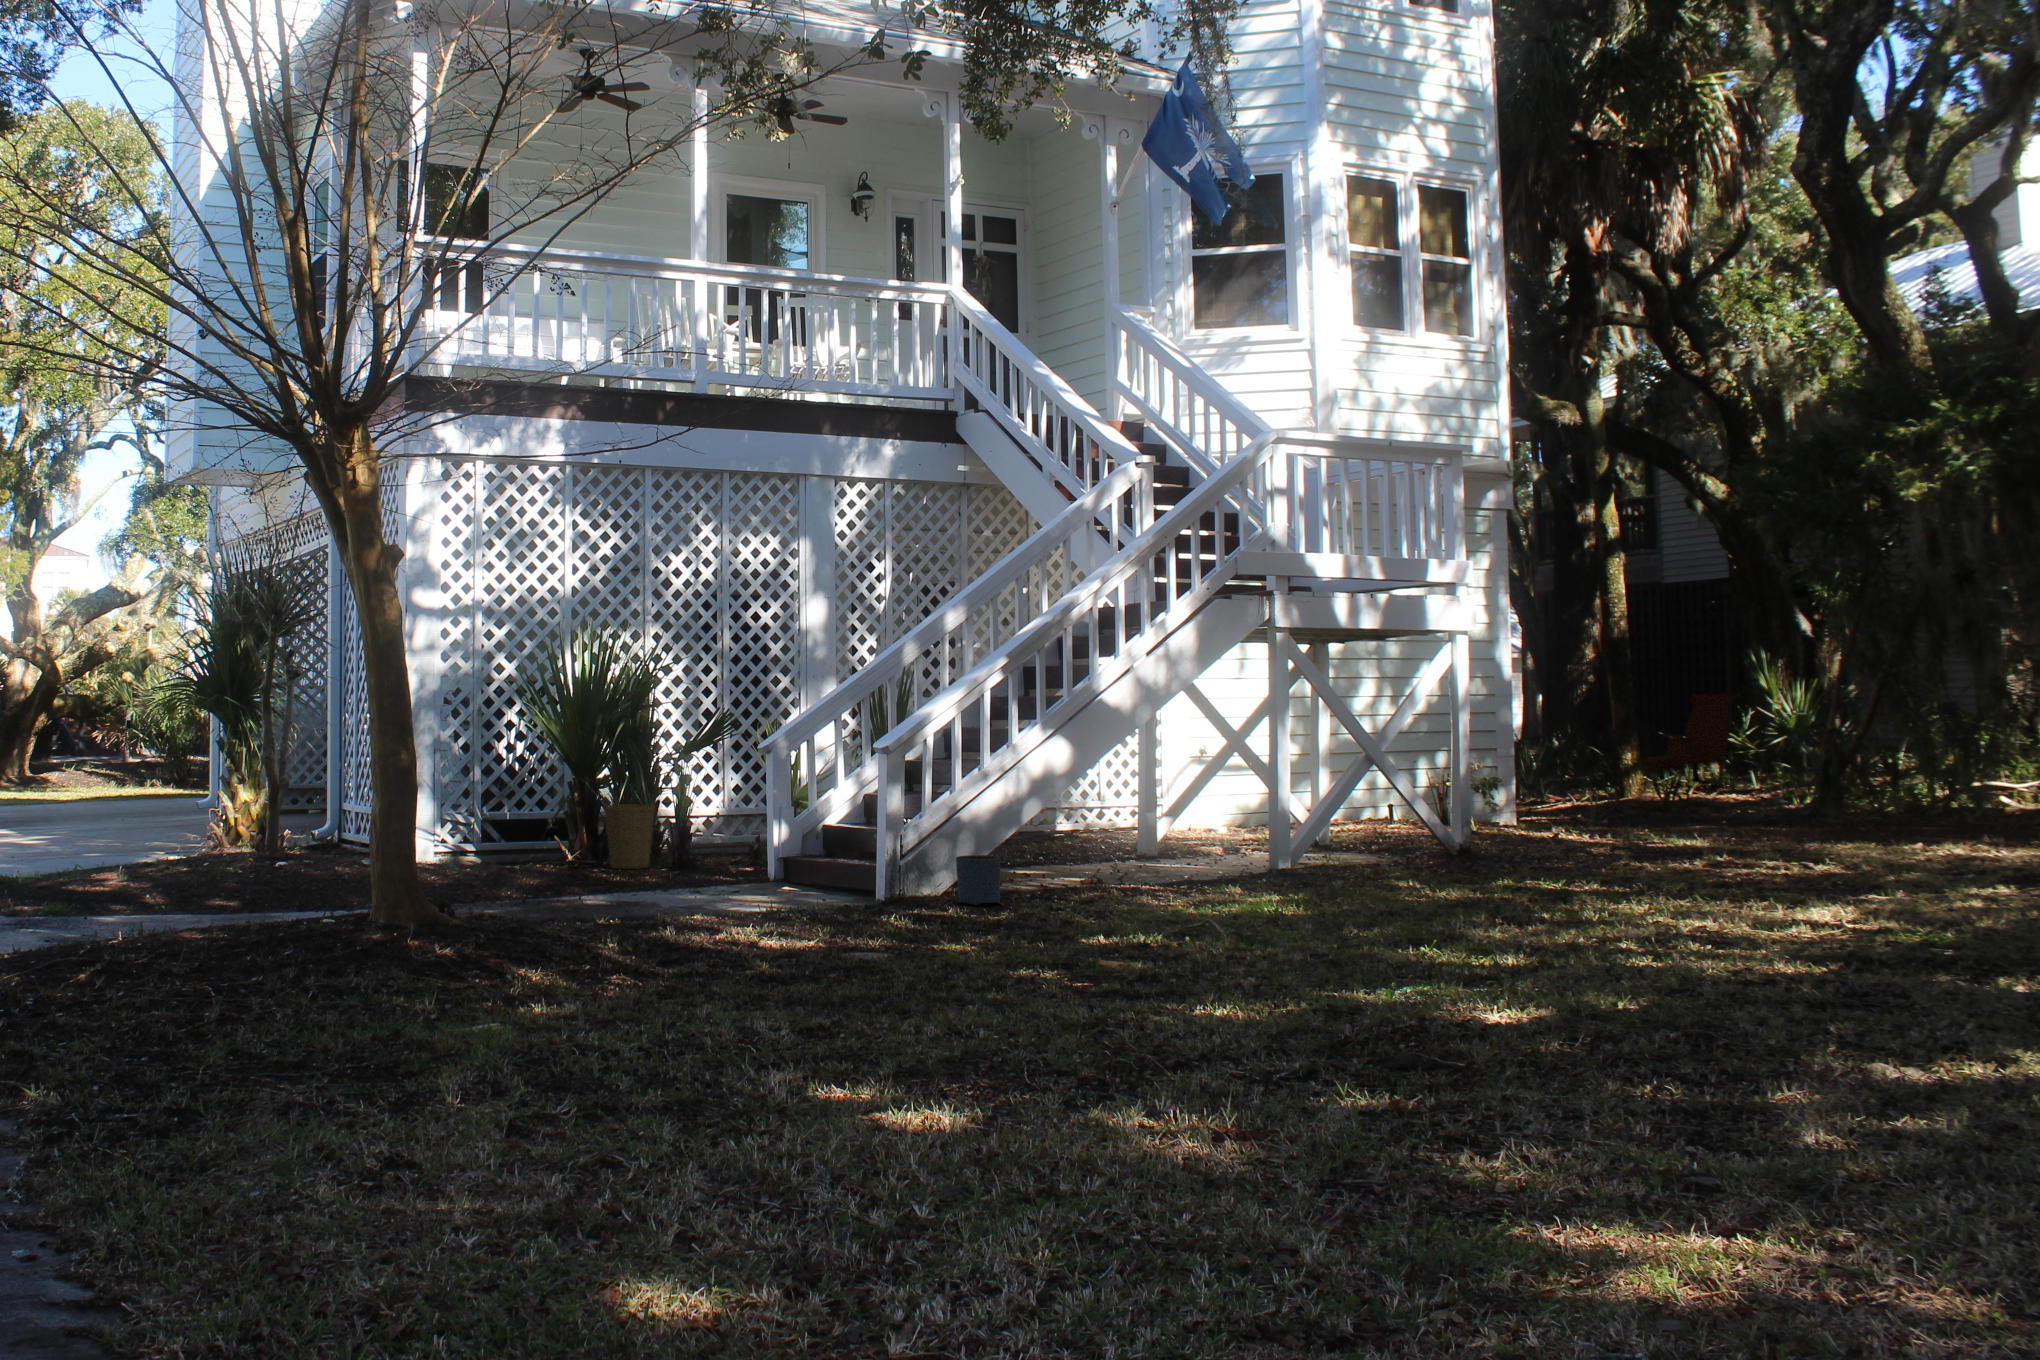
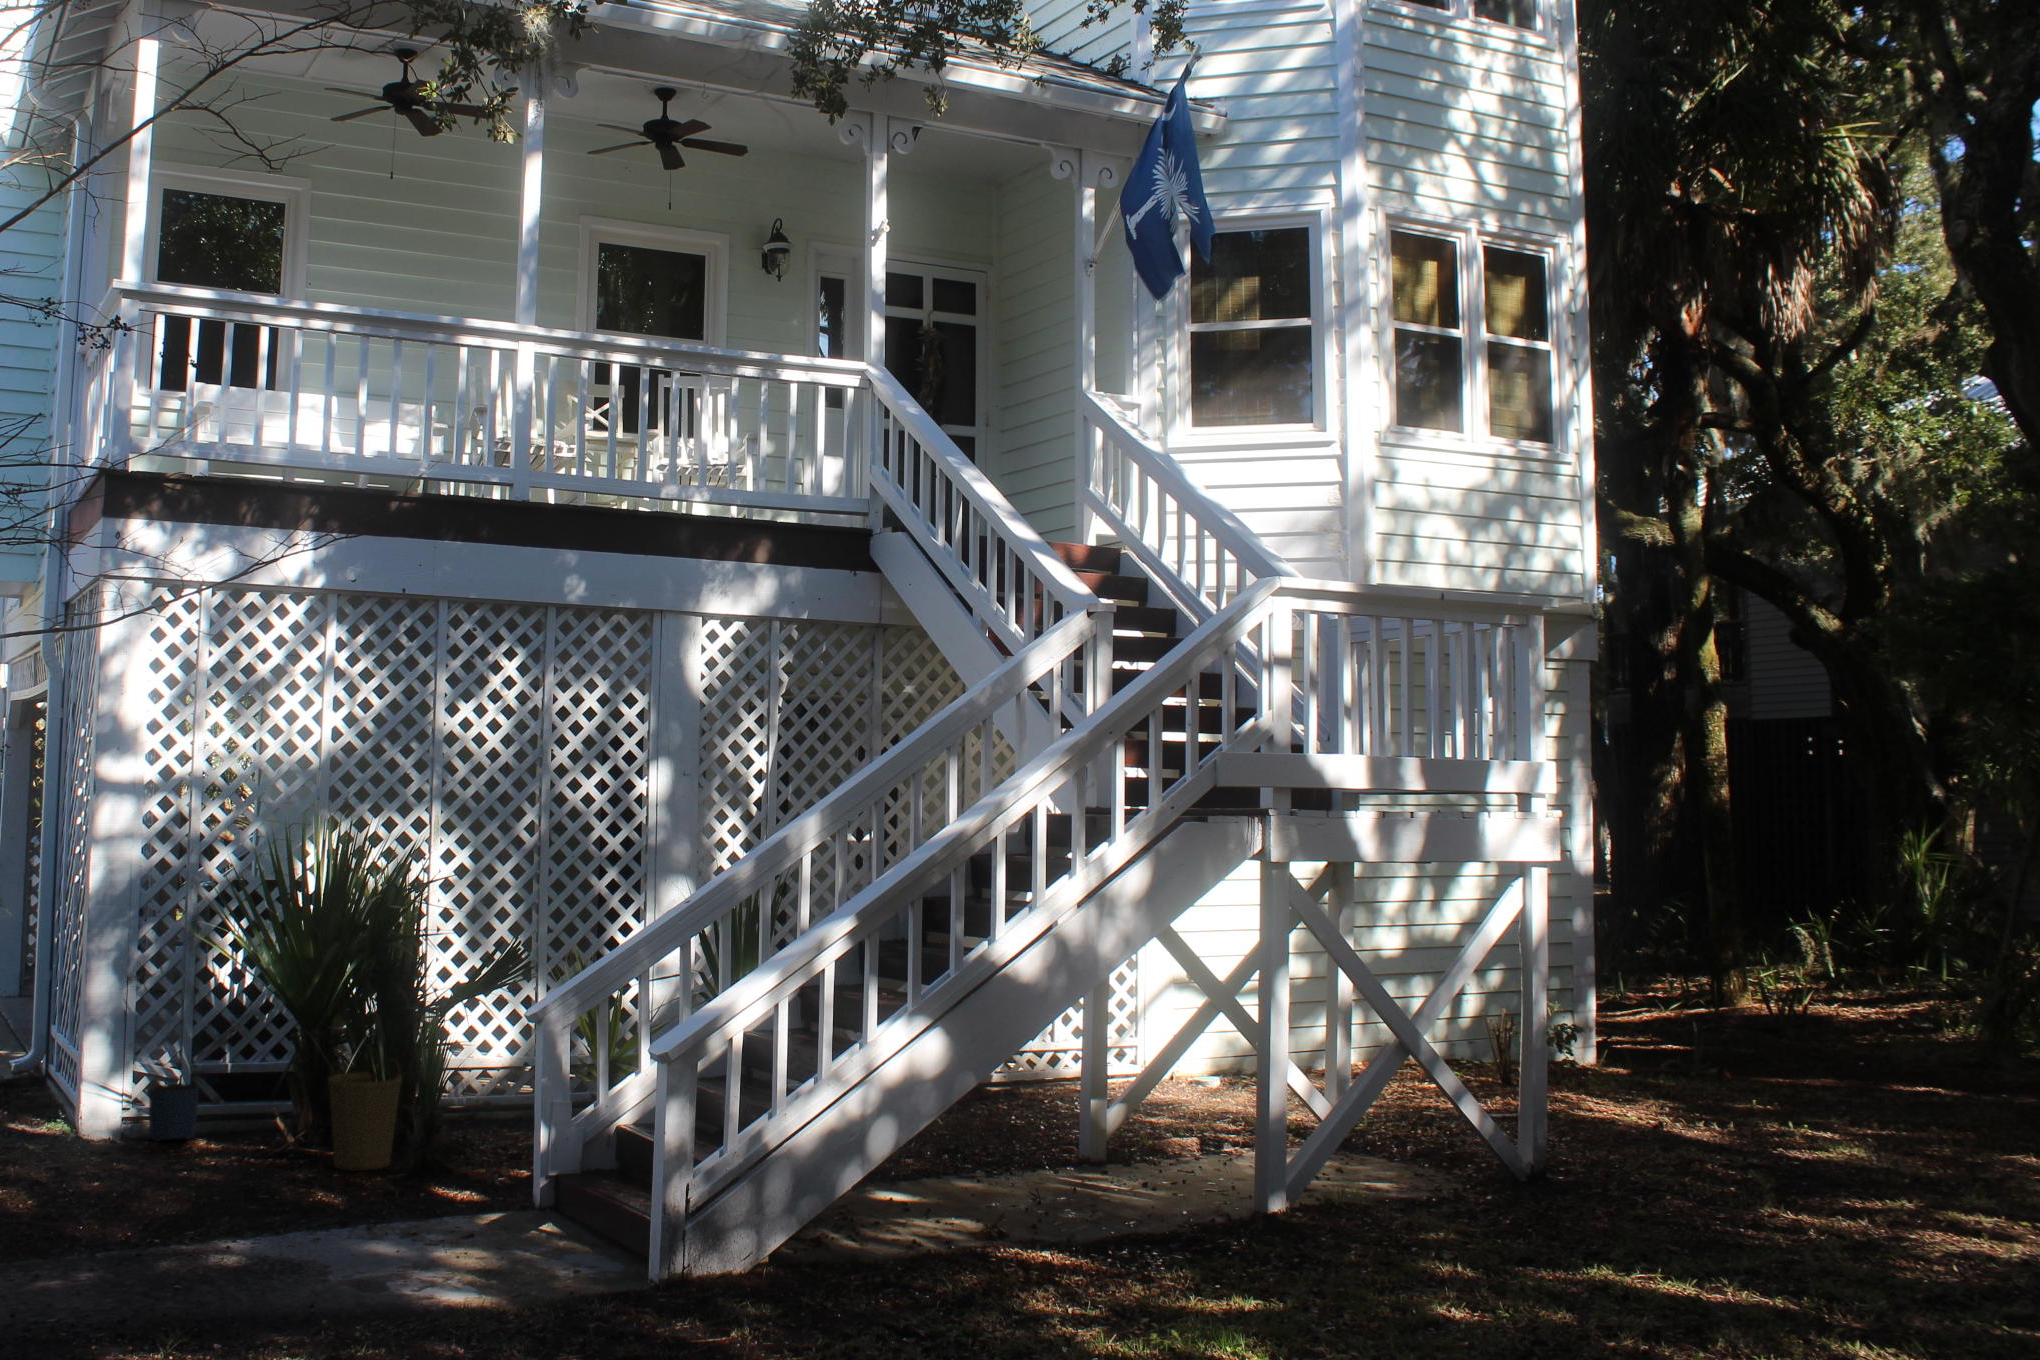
lounge chair: present [1643,694,1730,786] -> none [1748,891,1863,1011]
planter: present [956,855,1000,906] -> present [149,1084,199,1142]

